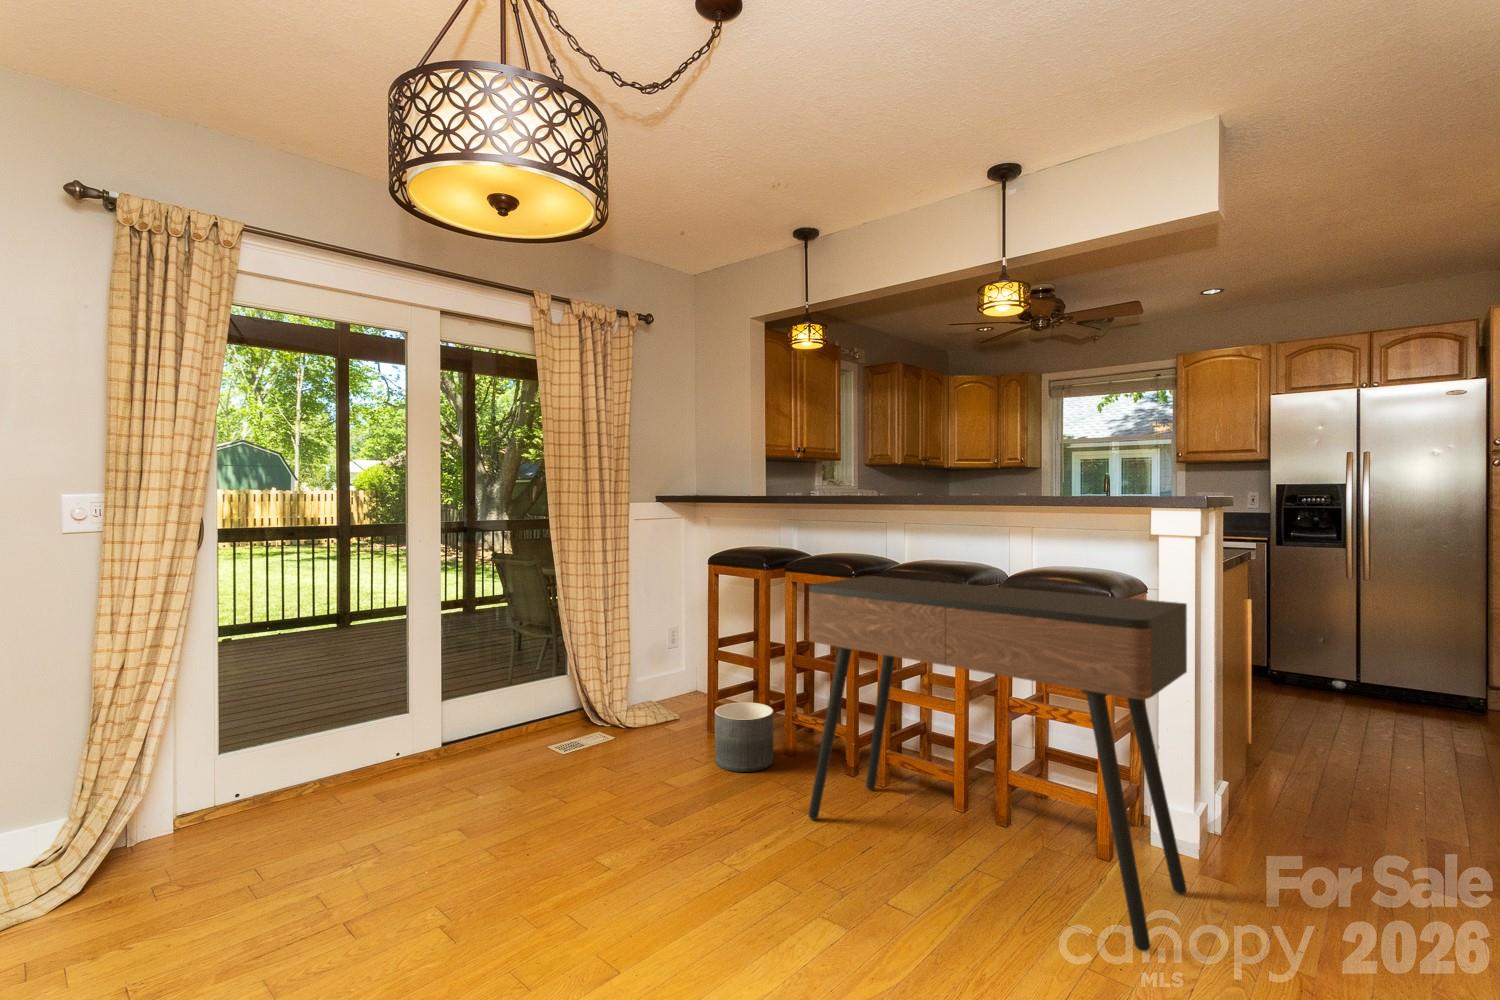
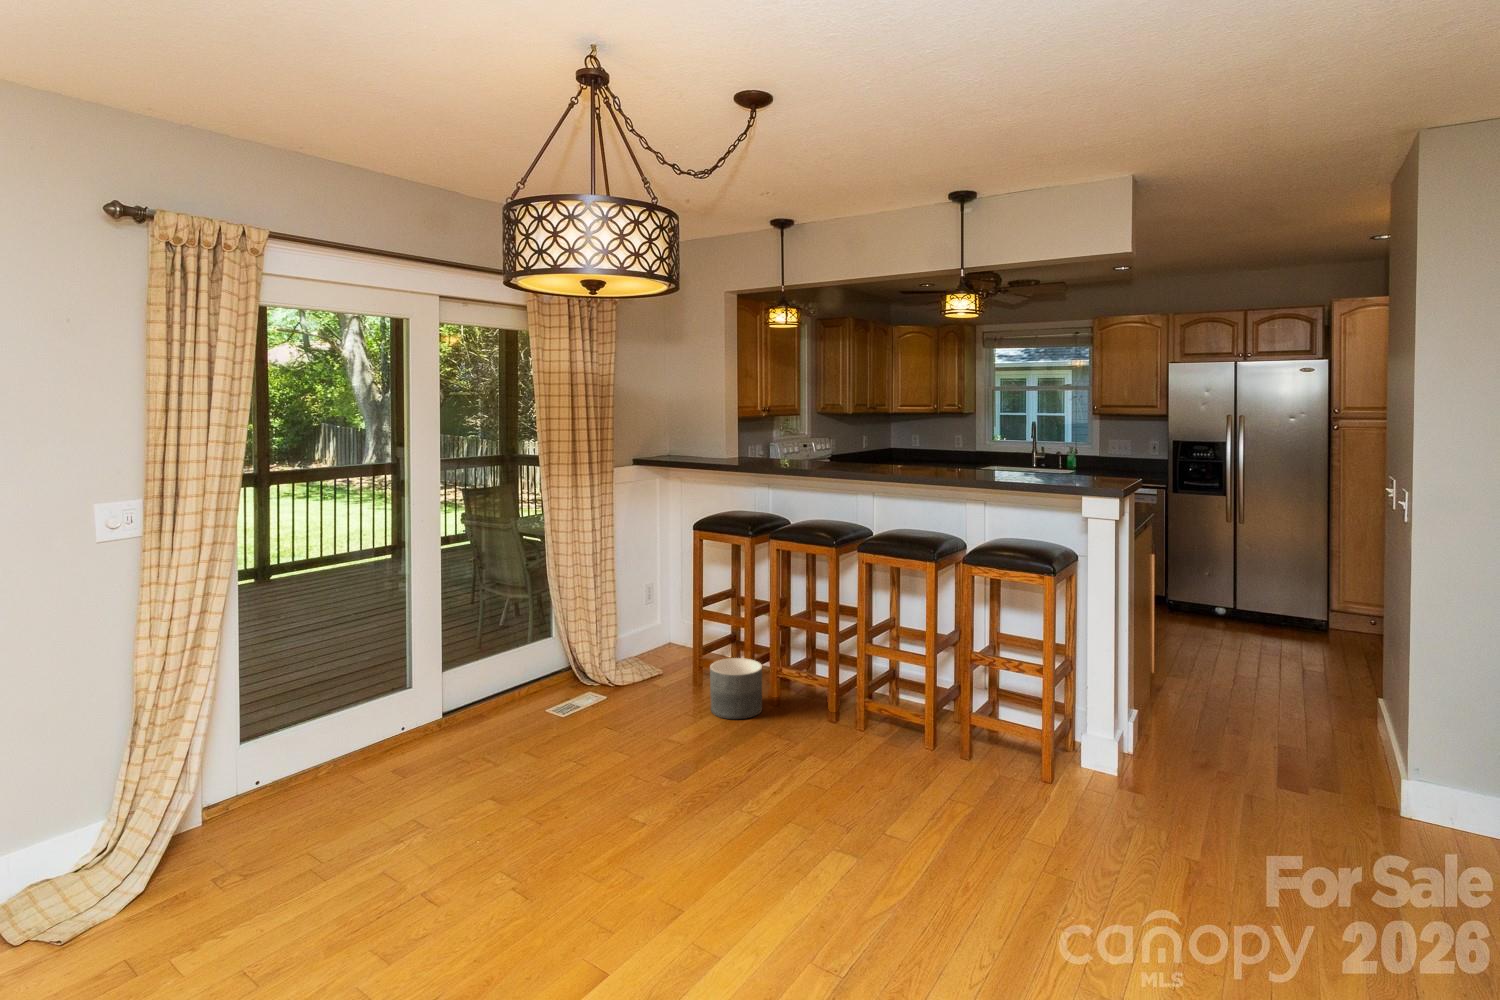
console table: present [808,576,1187,951] -> none [804,549,1111,837]

